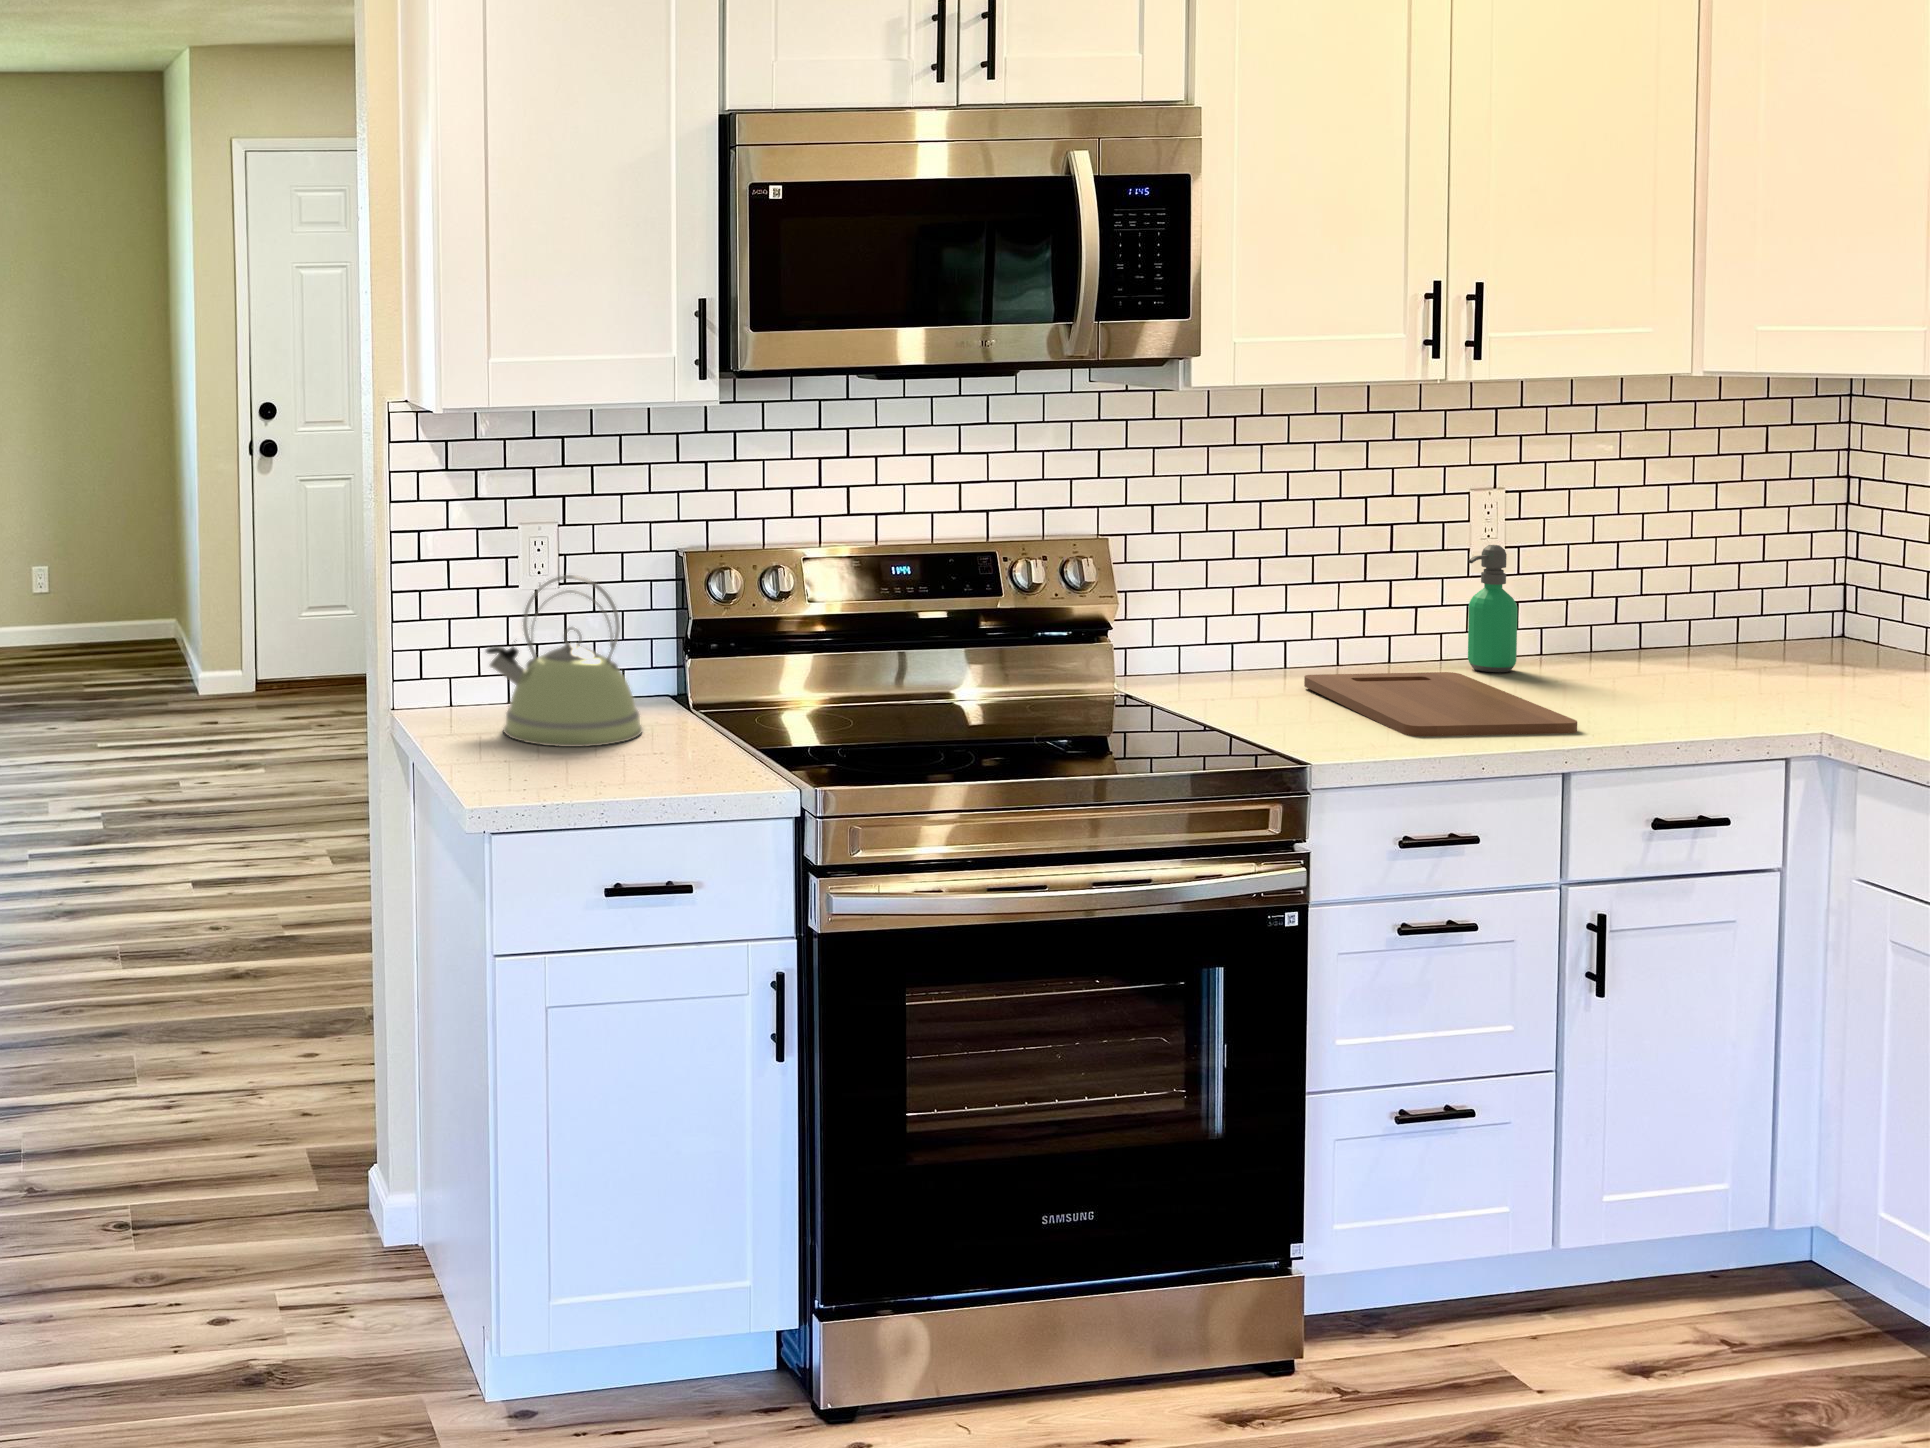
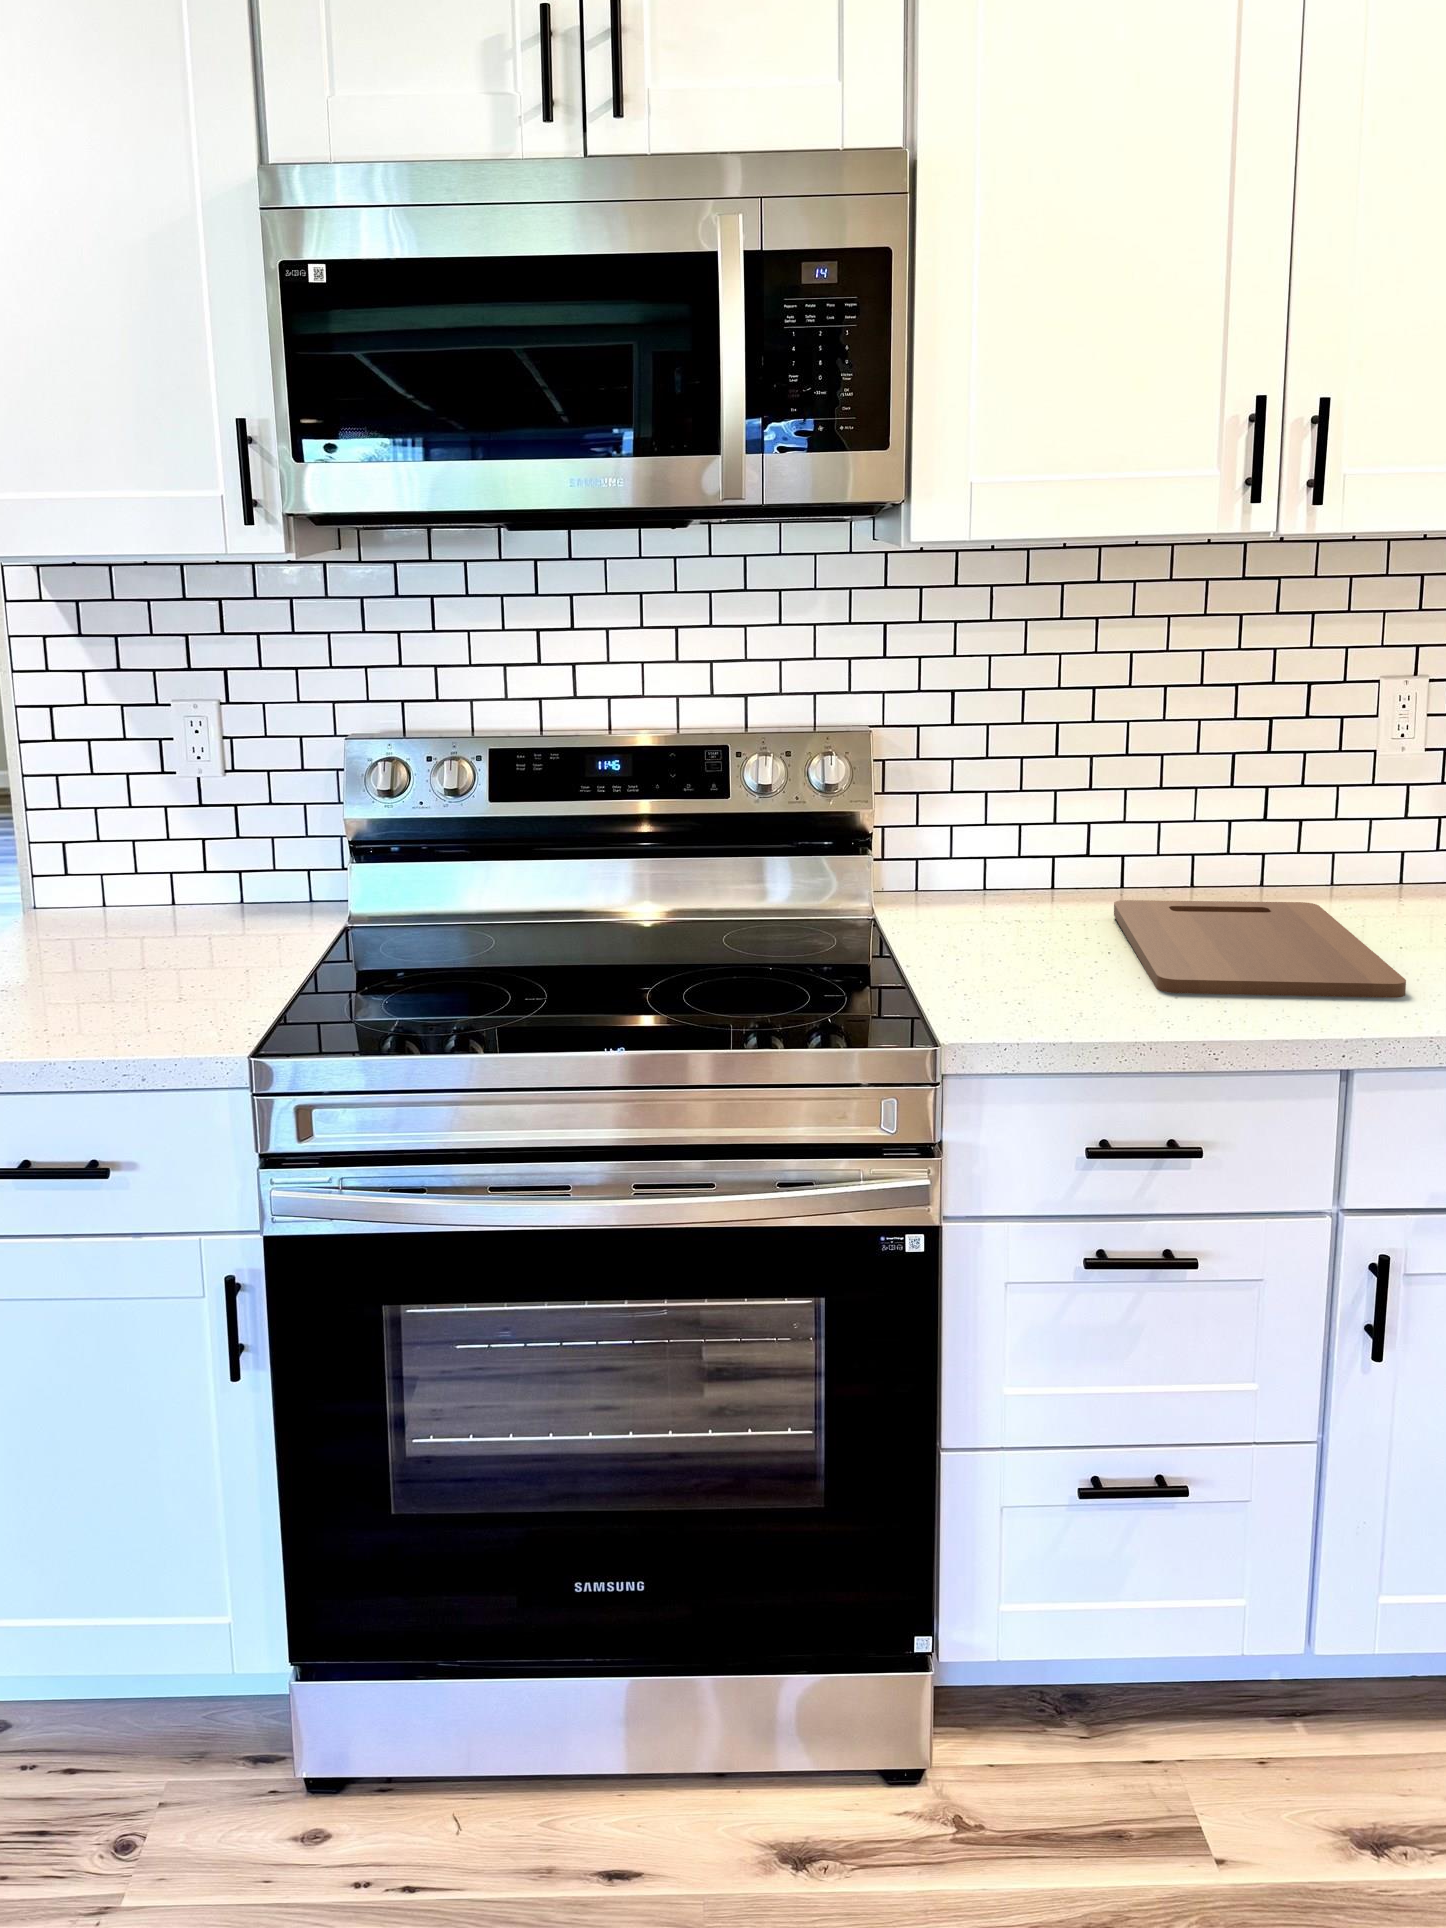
soap dispenser: present [1468,545,1518,672] -> none [1353,744,1418,904]
kettle: present [486,575,642,747] -> none [85,758,259,963]

